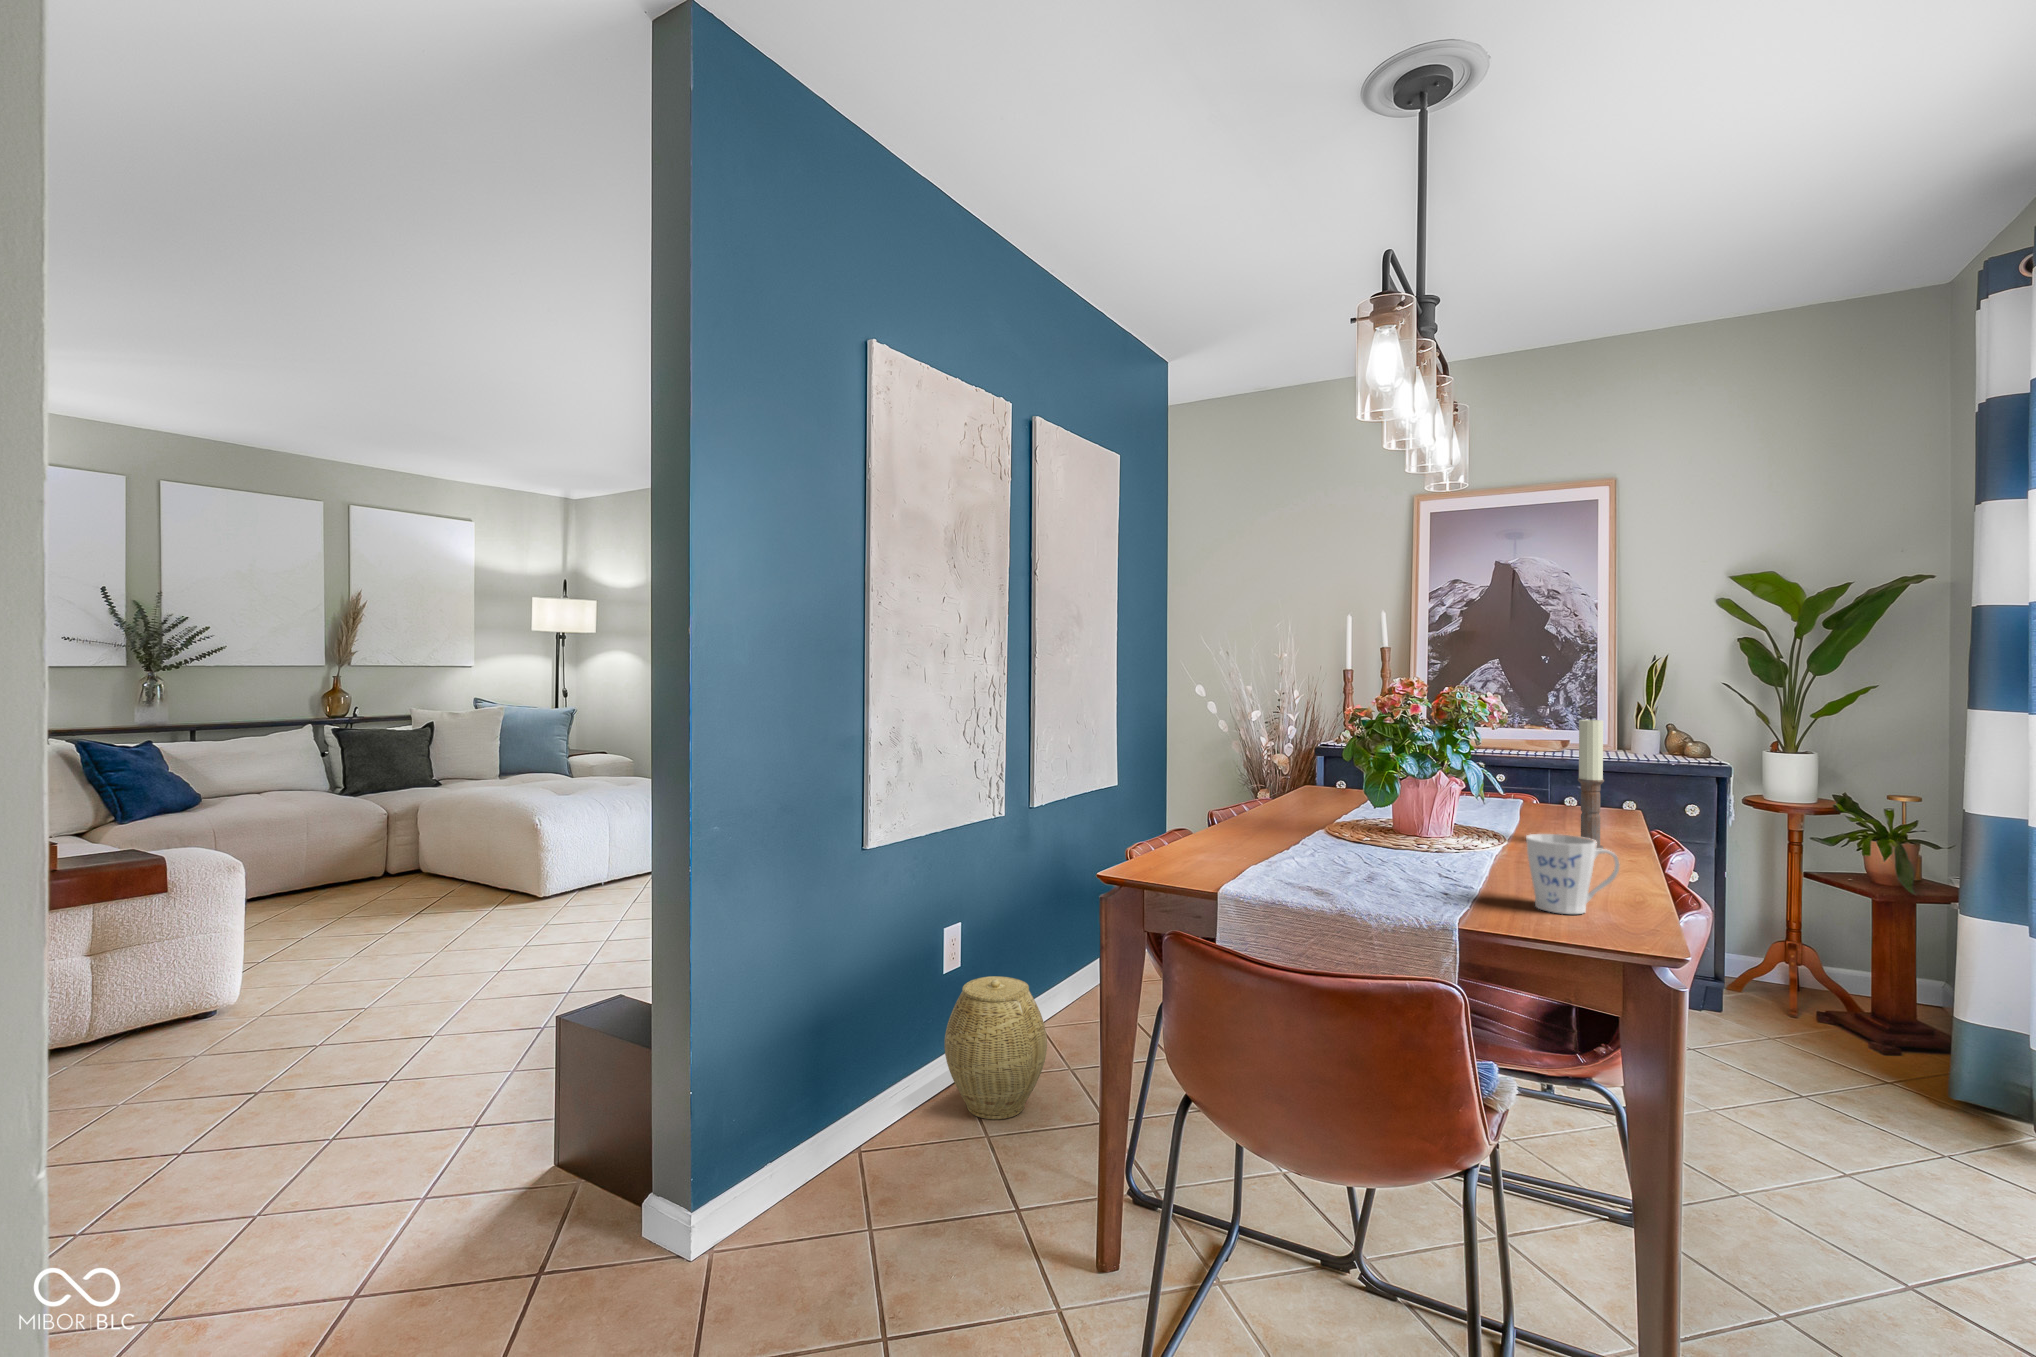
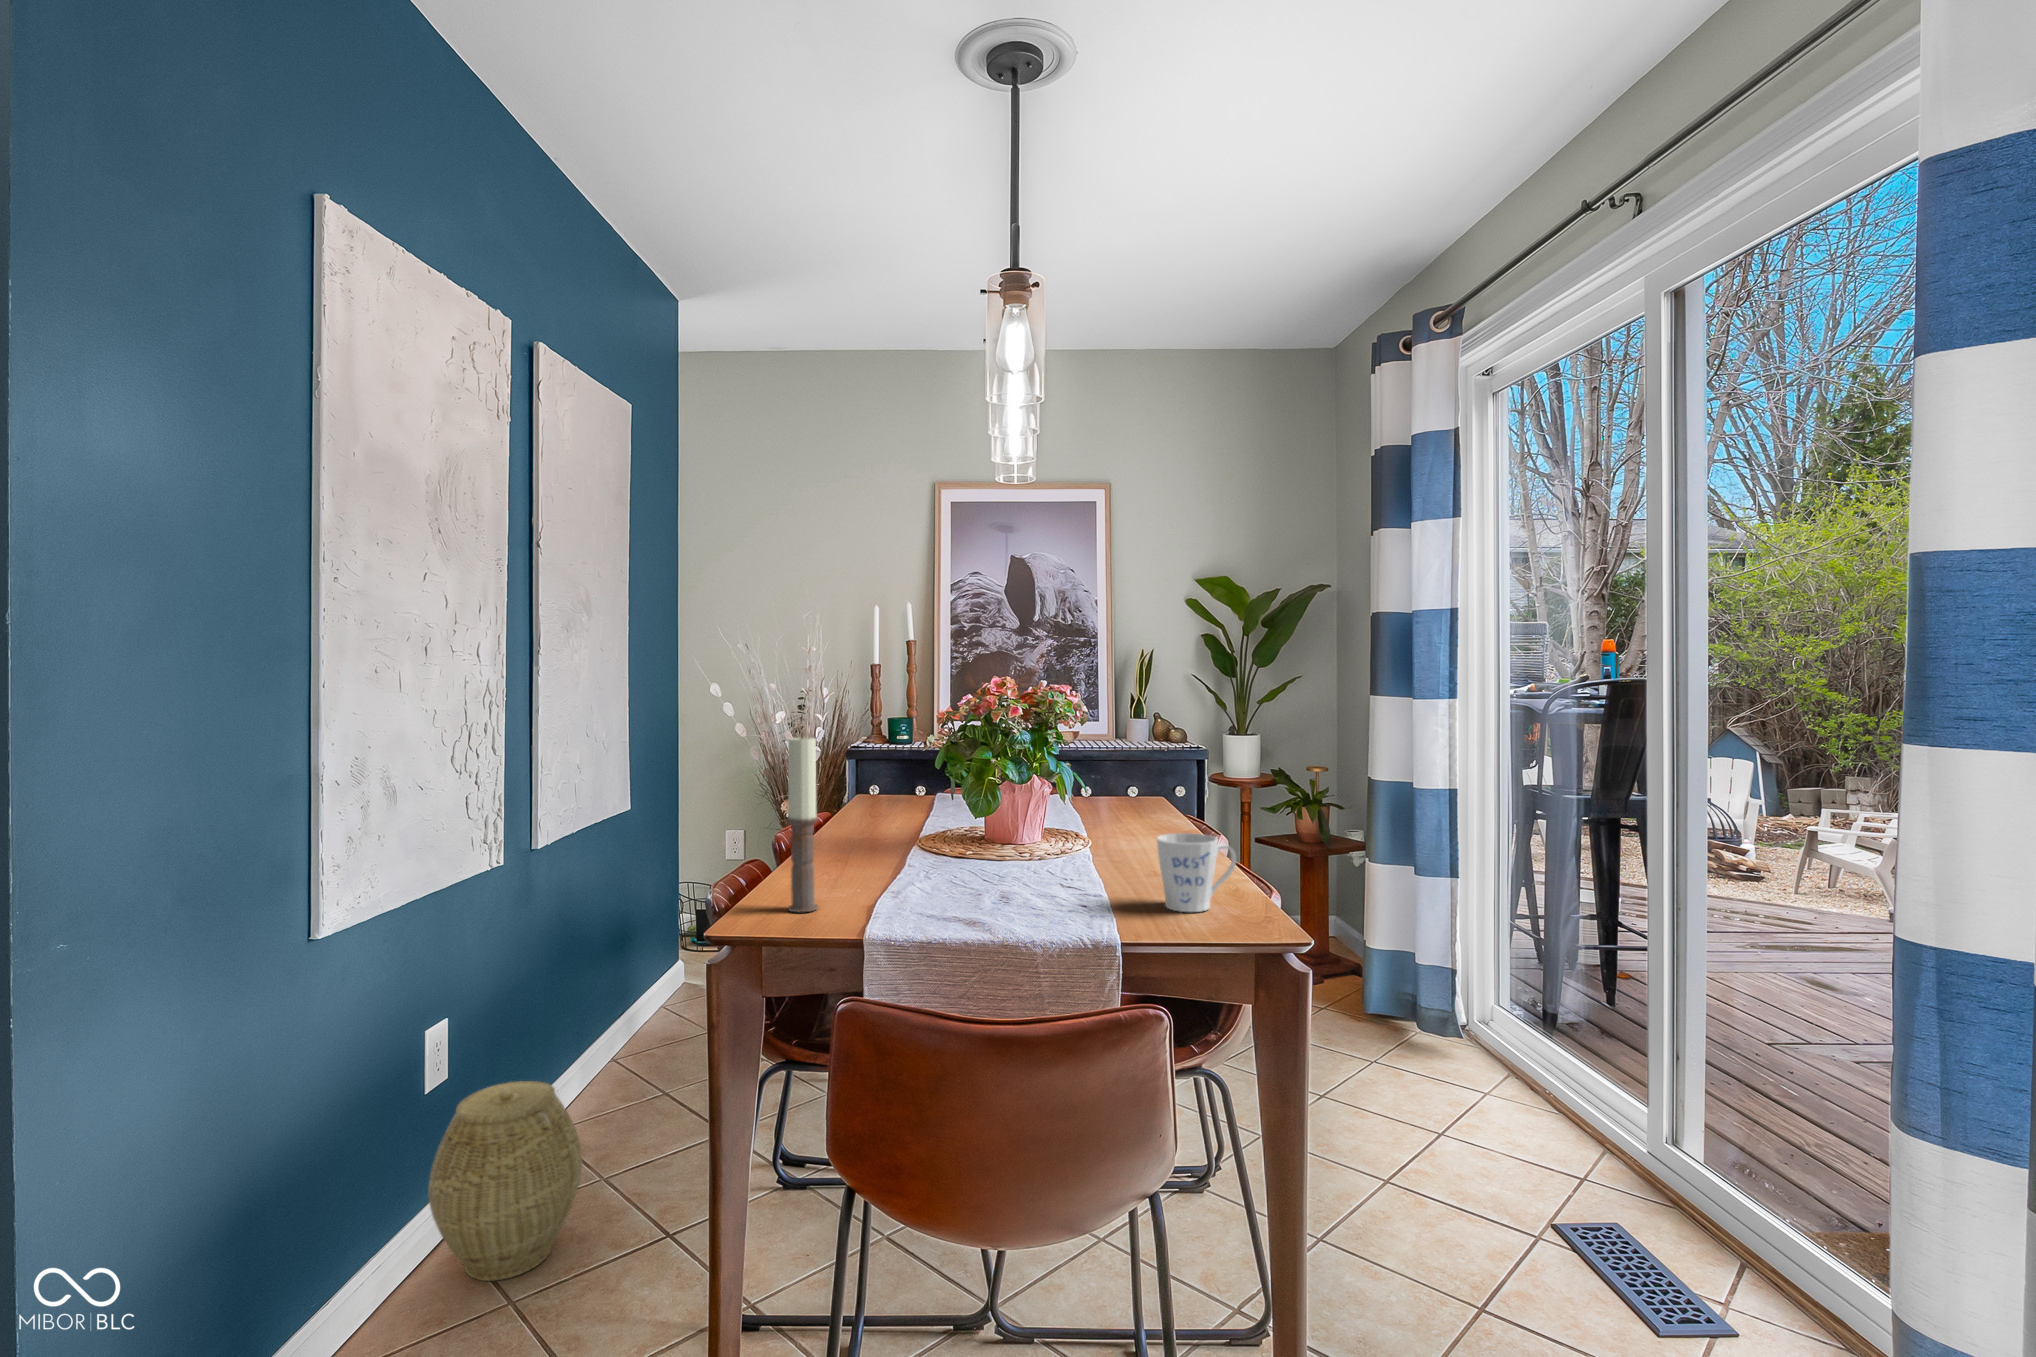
candle: present [1578,716,1604,849] -> present [787,735,818,912]

